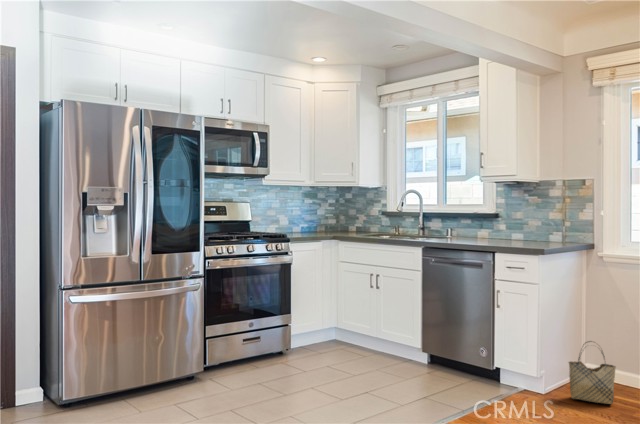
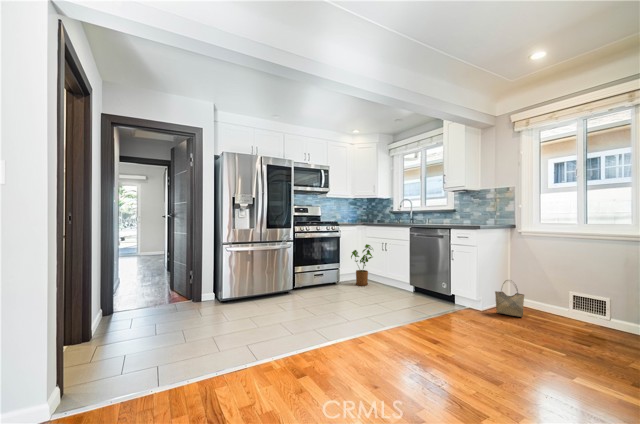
house plant: none [310,276,353,354] -> present [351,244,373,286]

